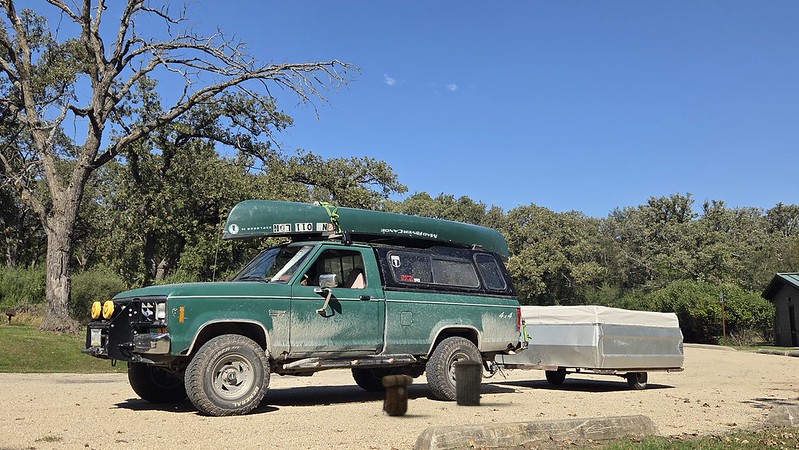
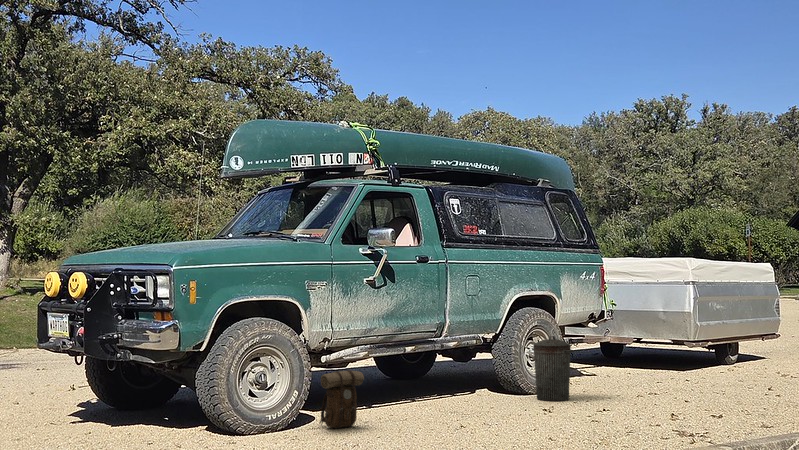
backpack: present [382,375,413,416] -> present [320,370,364,428]

